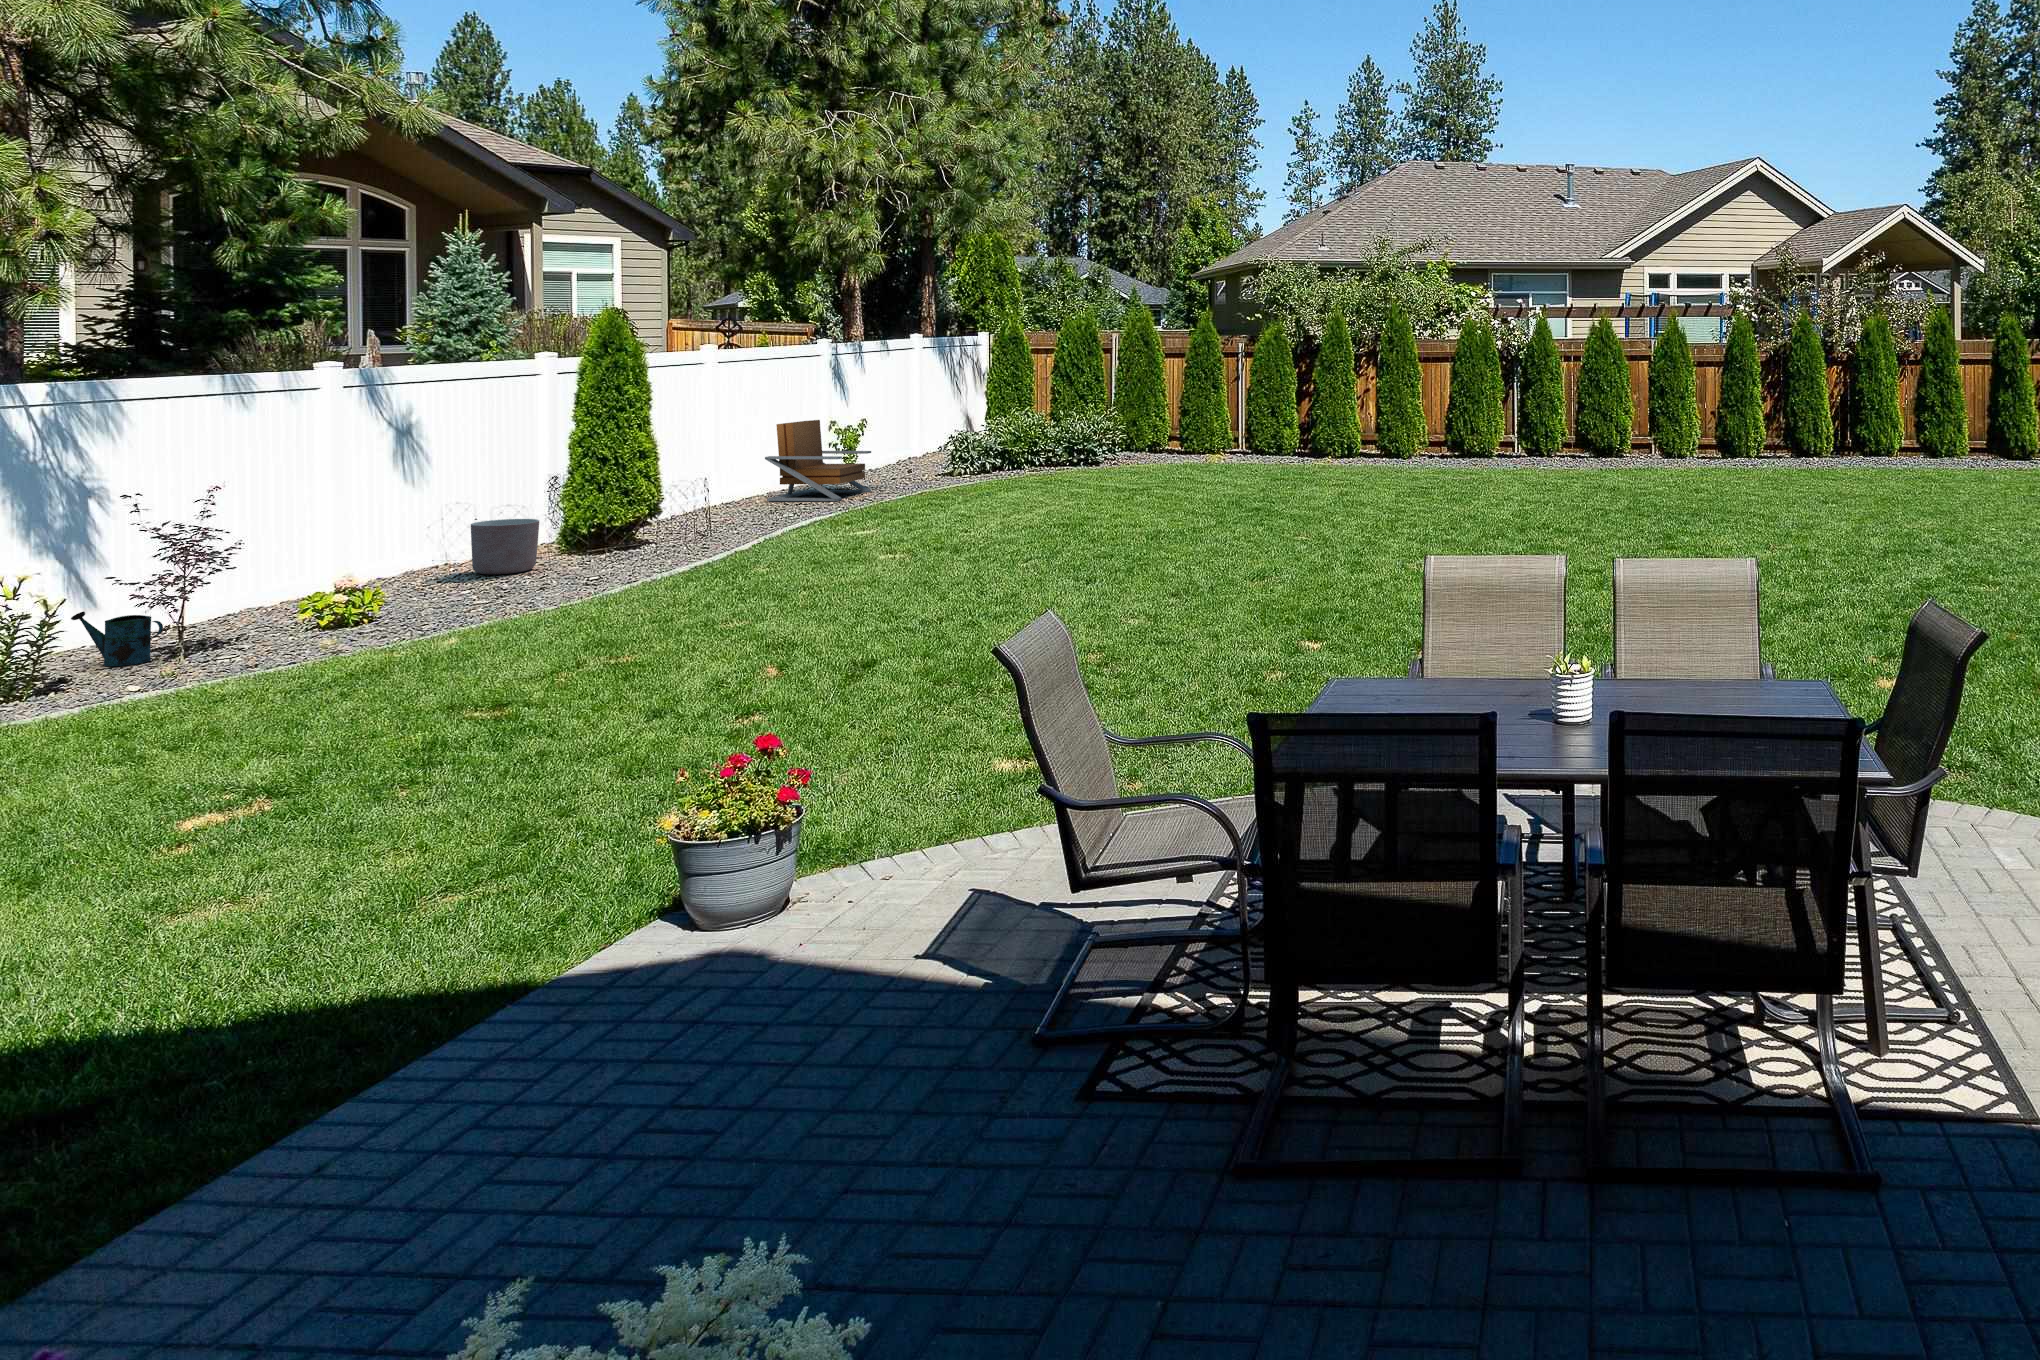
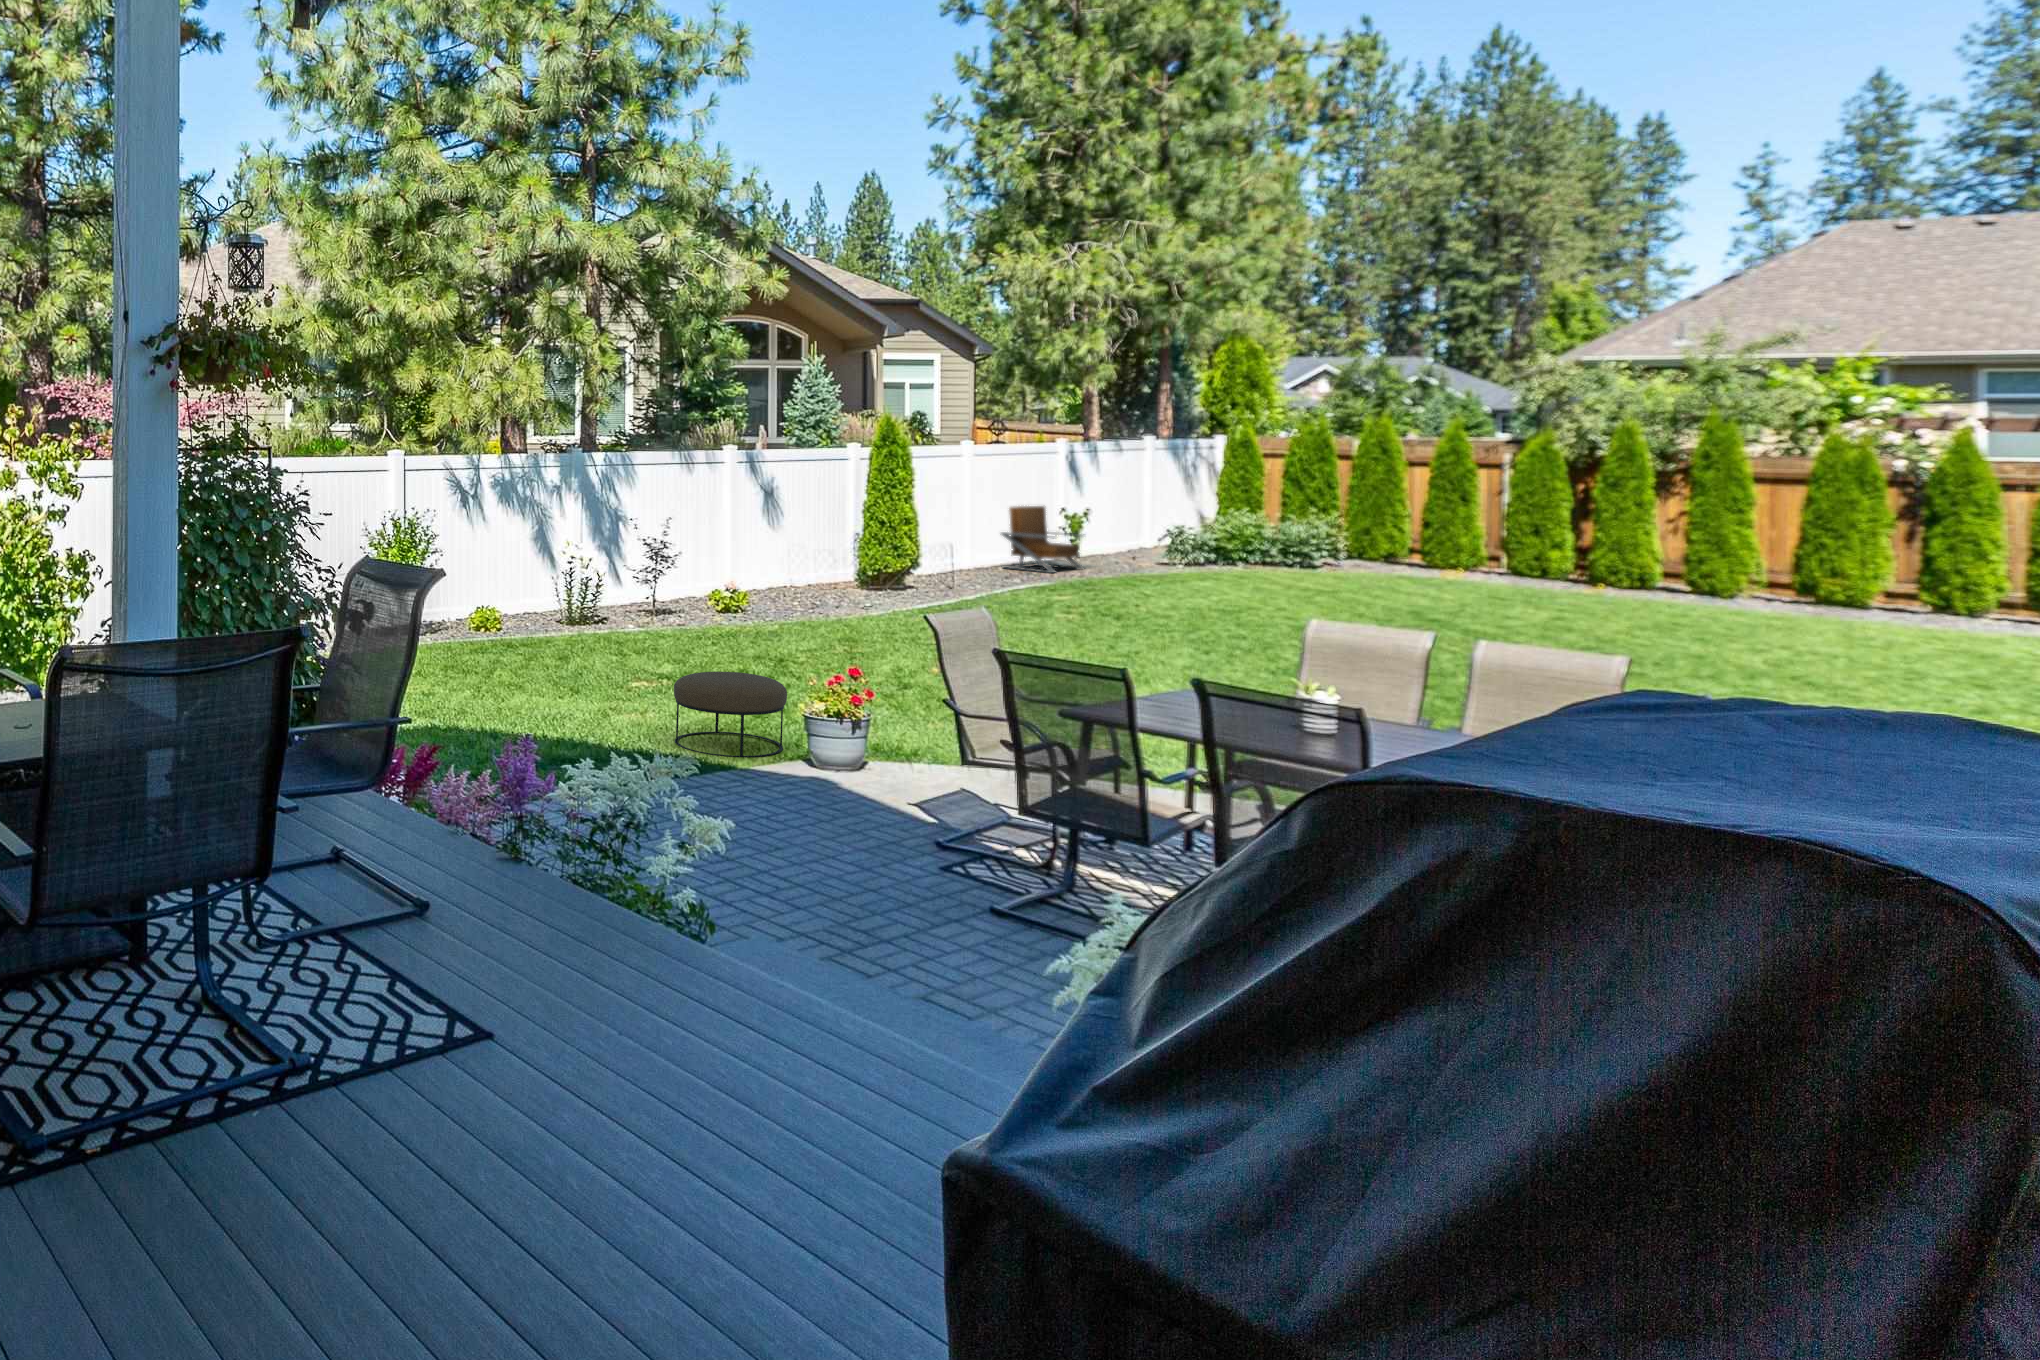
planter: present [471,519,539,574] -> none [796,556,834,592]
watering can: present [71,611,163,666] -> none [611,579,646,611]
ottoman: none [338,775,605,969] -> present [674,672,787,758]

